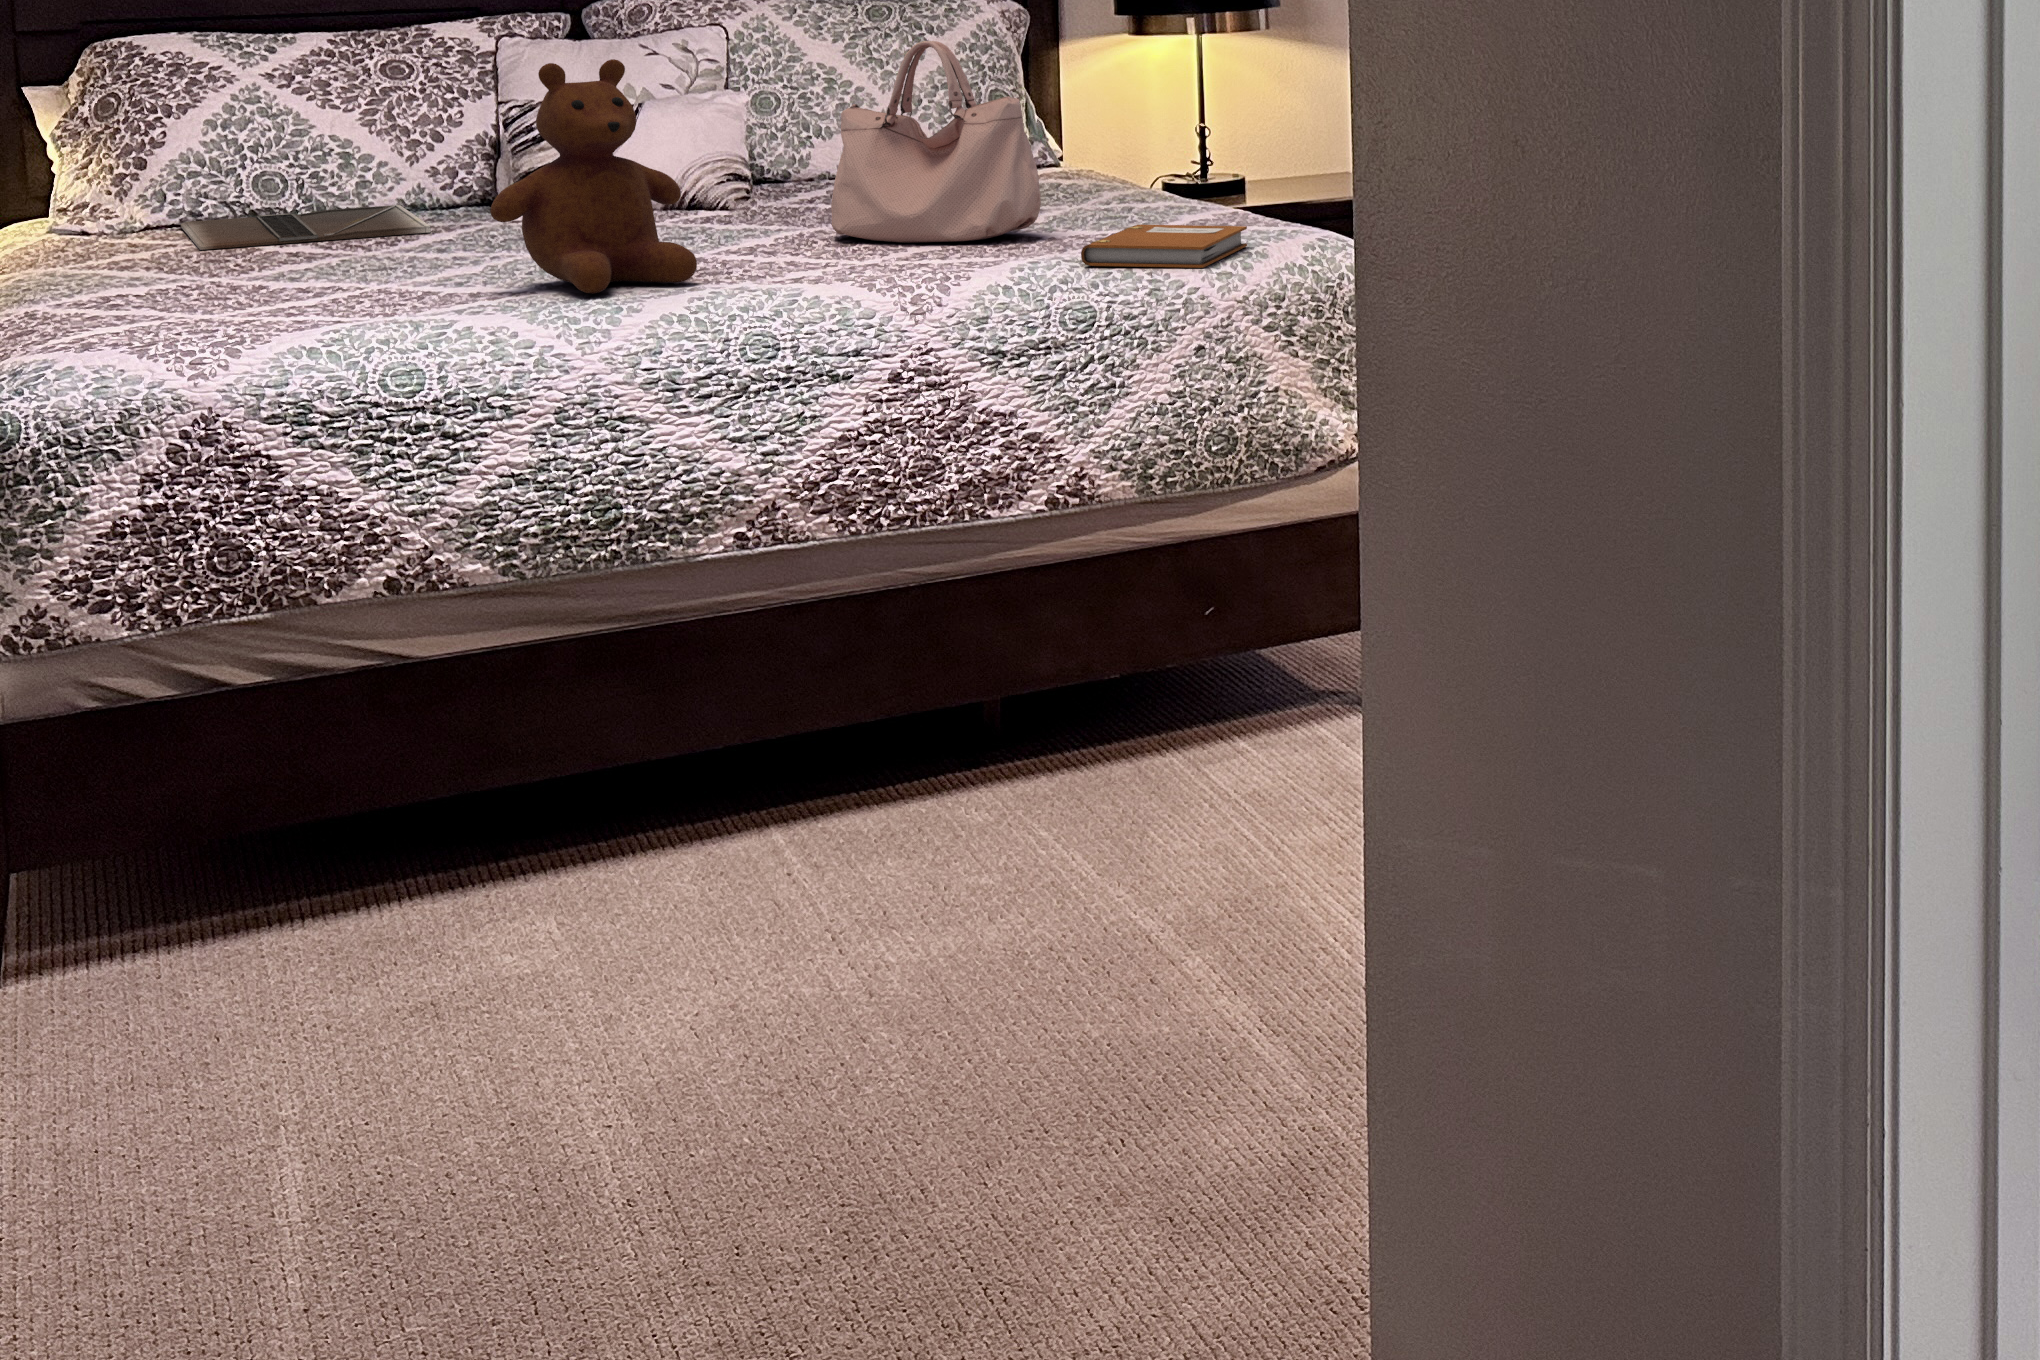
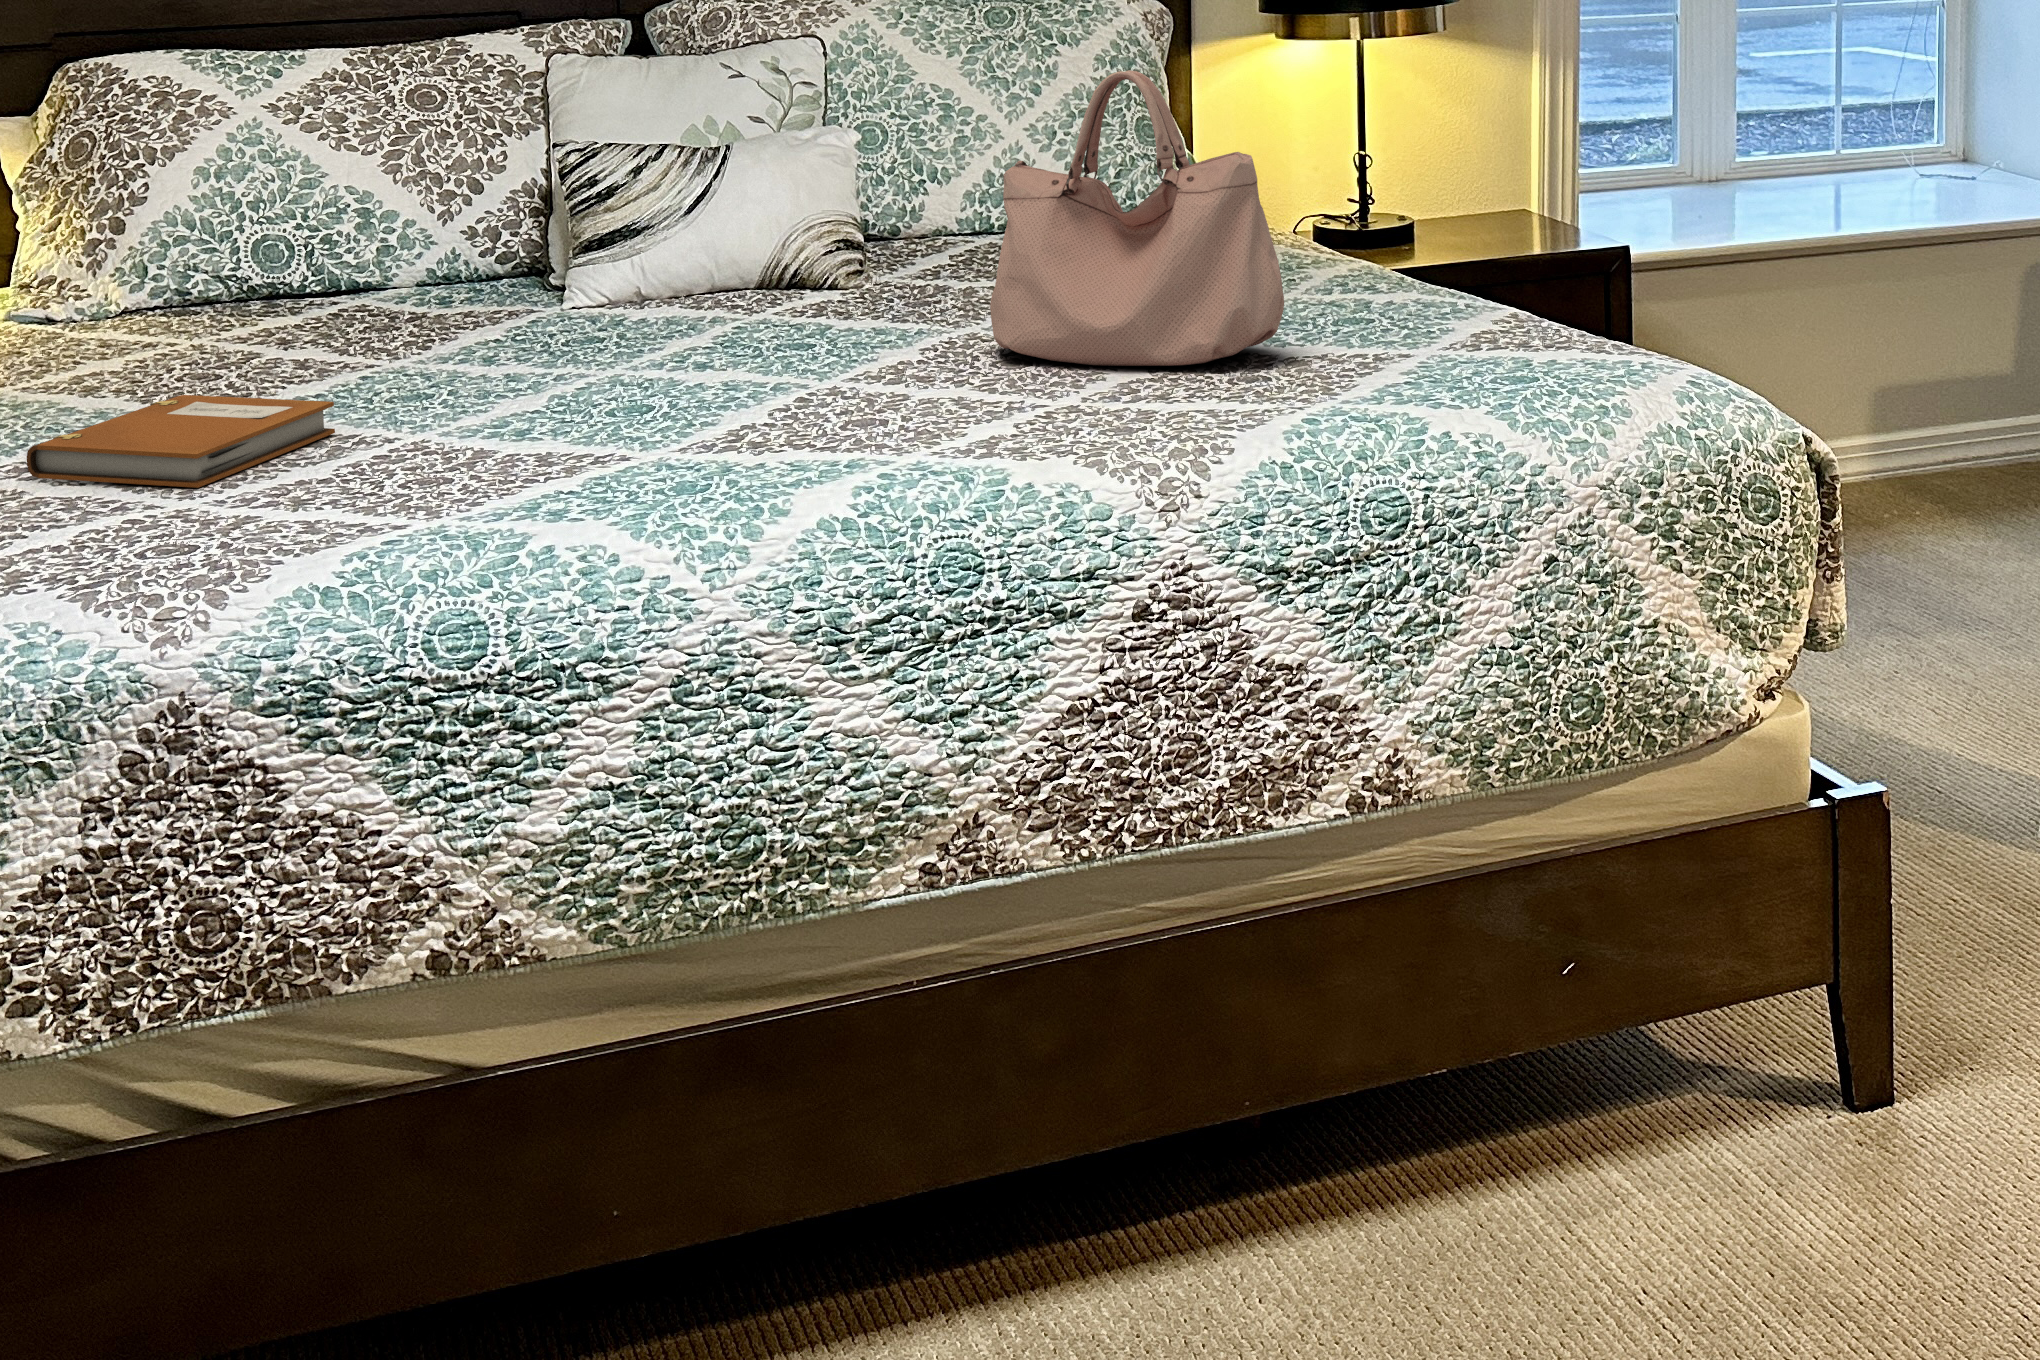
teddy bear: present [490,59,697,294] -> none [562,112,842,471]
laptop: present [181,205,431,250] -> none [170,281,470,360]
notebook: present [1081,225,1247,268] -> present [27,395,335,488]

